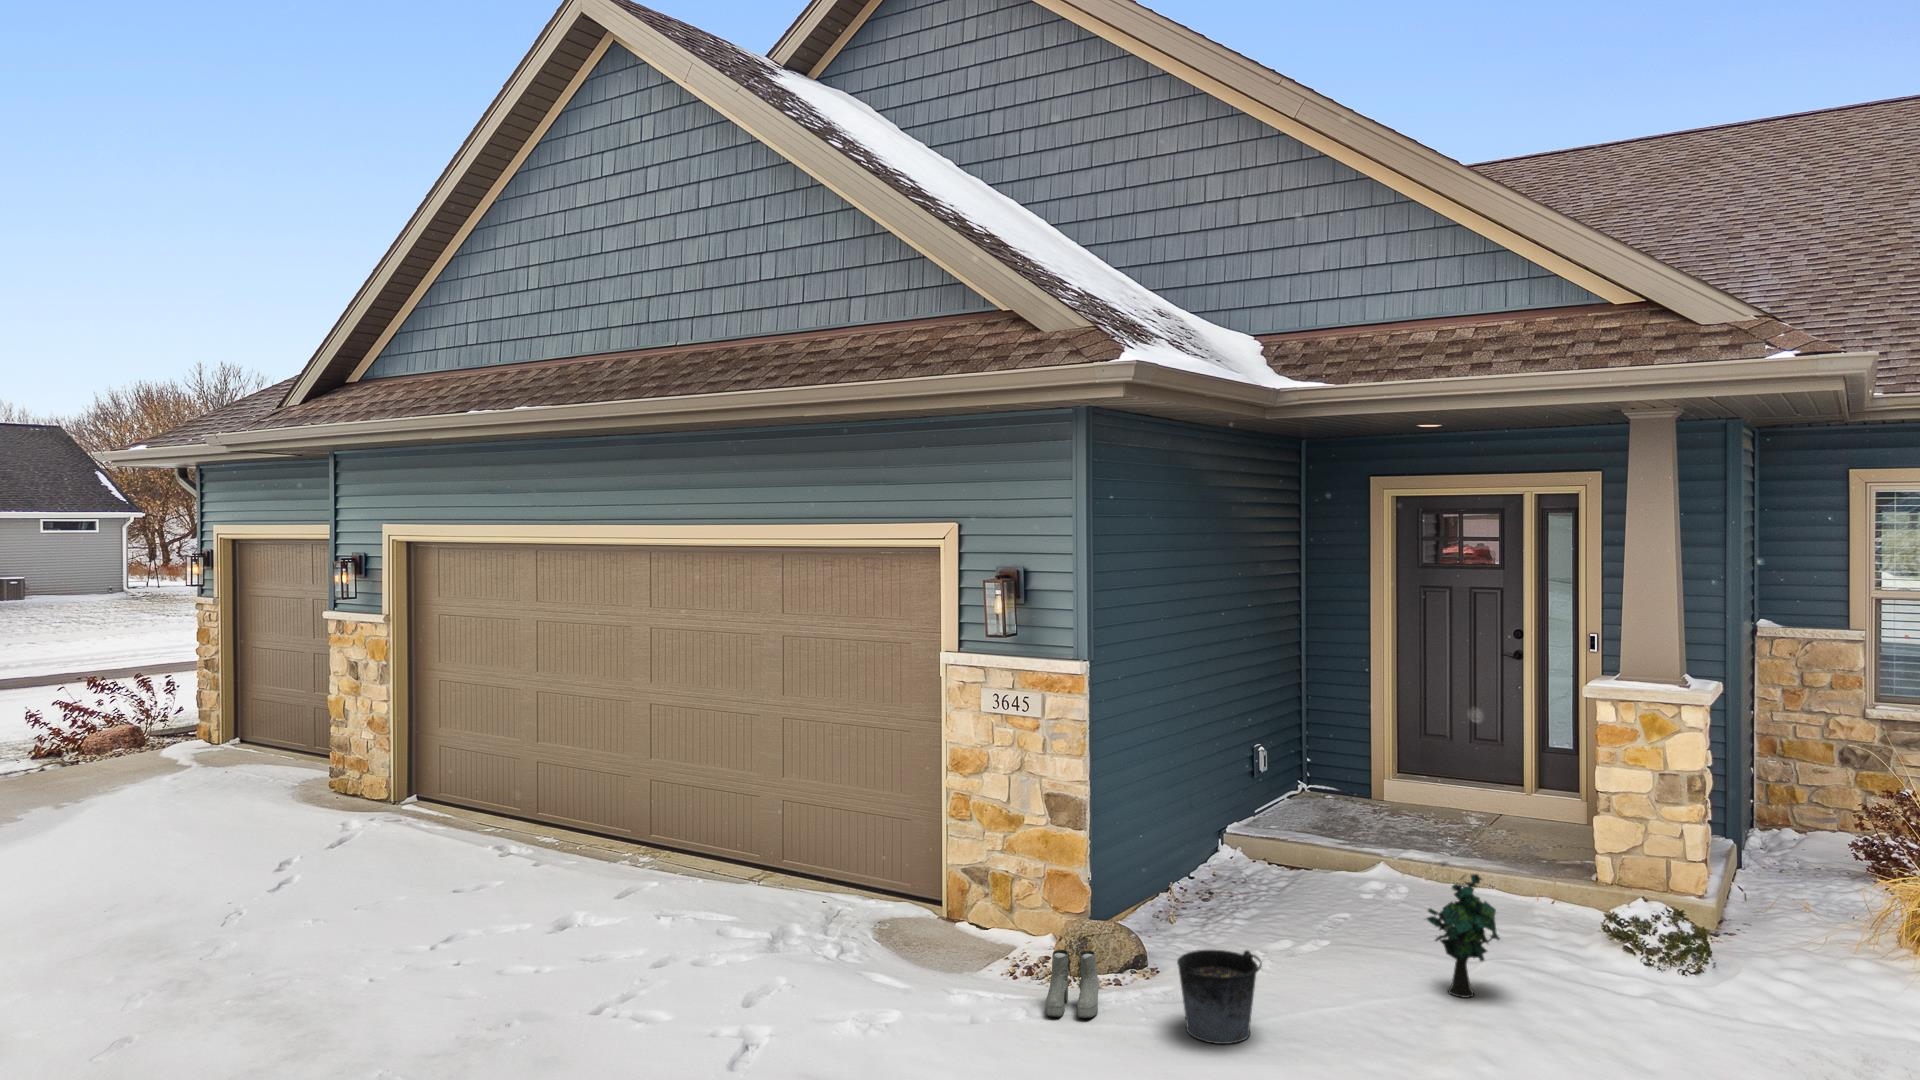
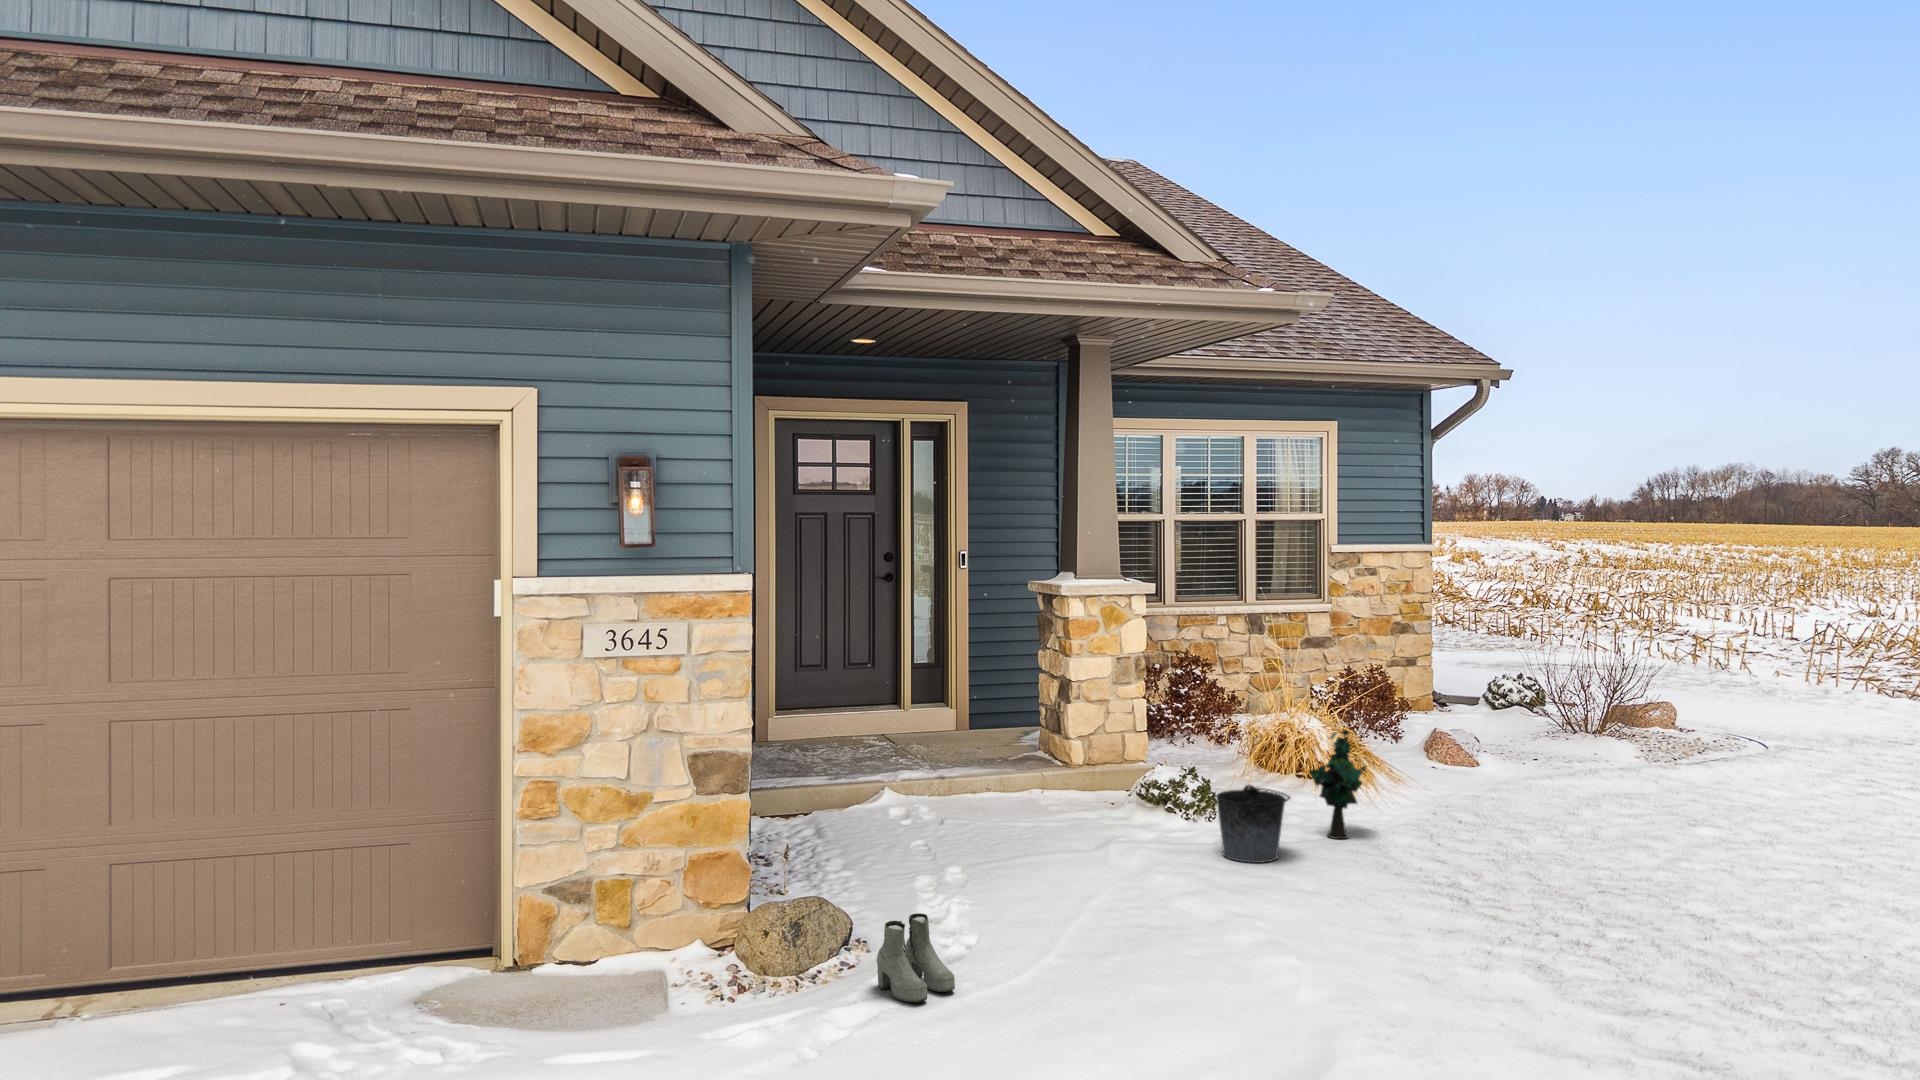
decorative plant: present [1427,874,1500,998] -> present [1309,730,1366,839]
bucket: present [1177,950,1262,1044] -> present [1216,785,1290,863]

